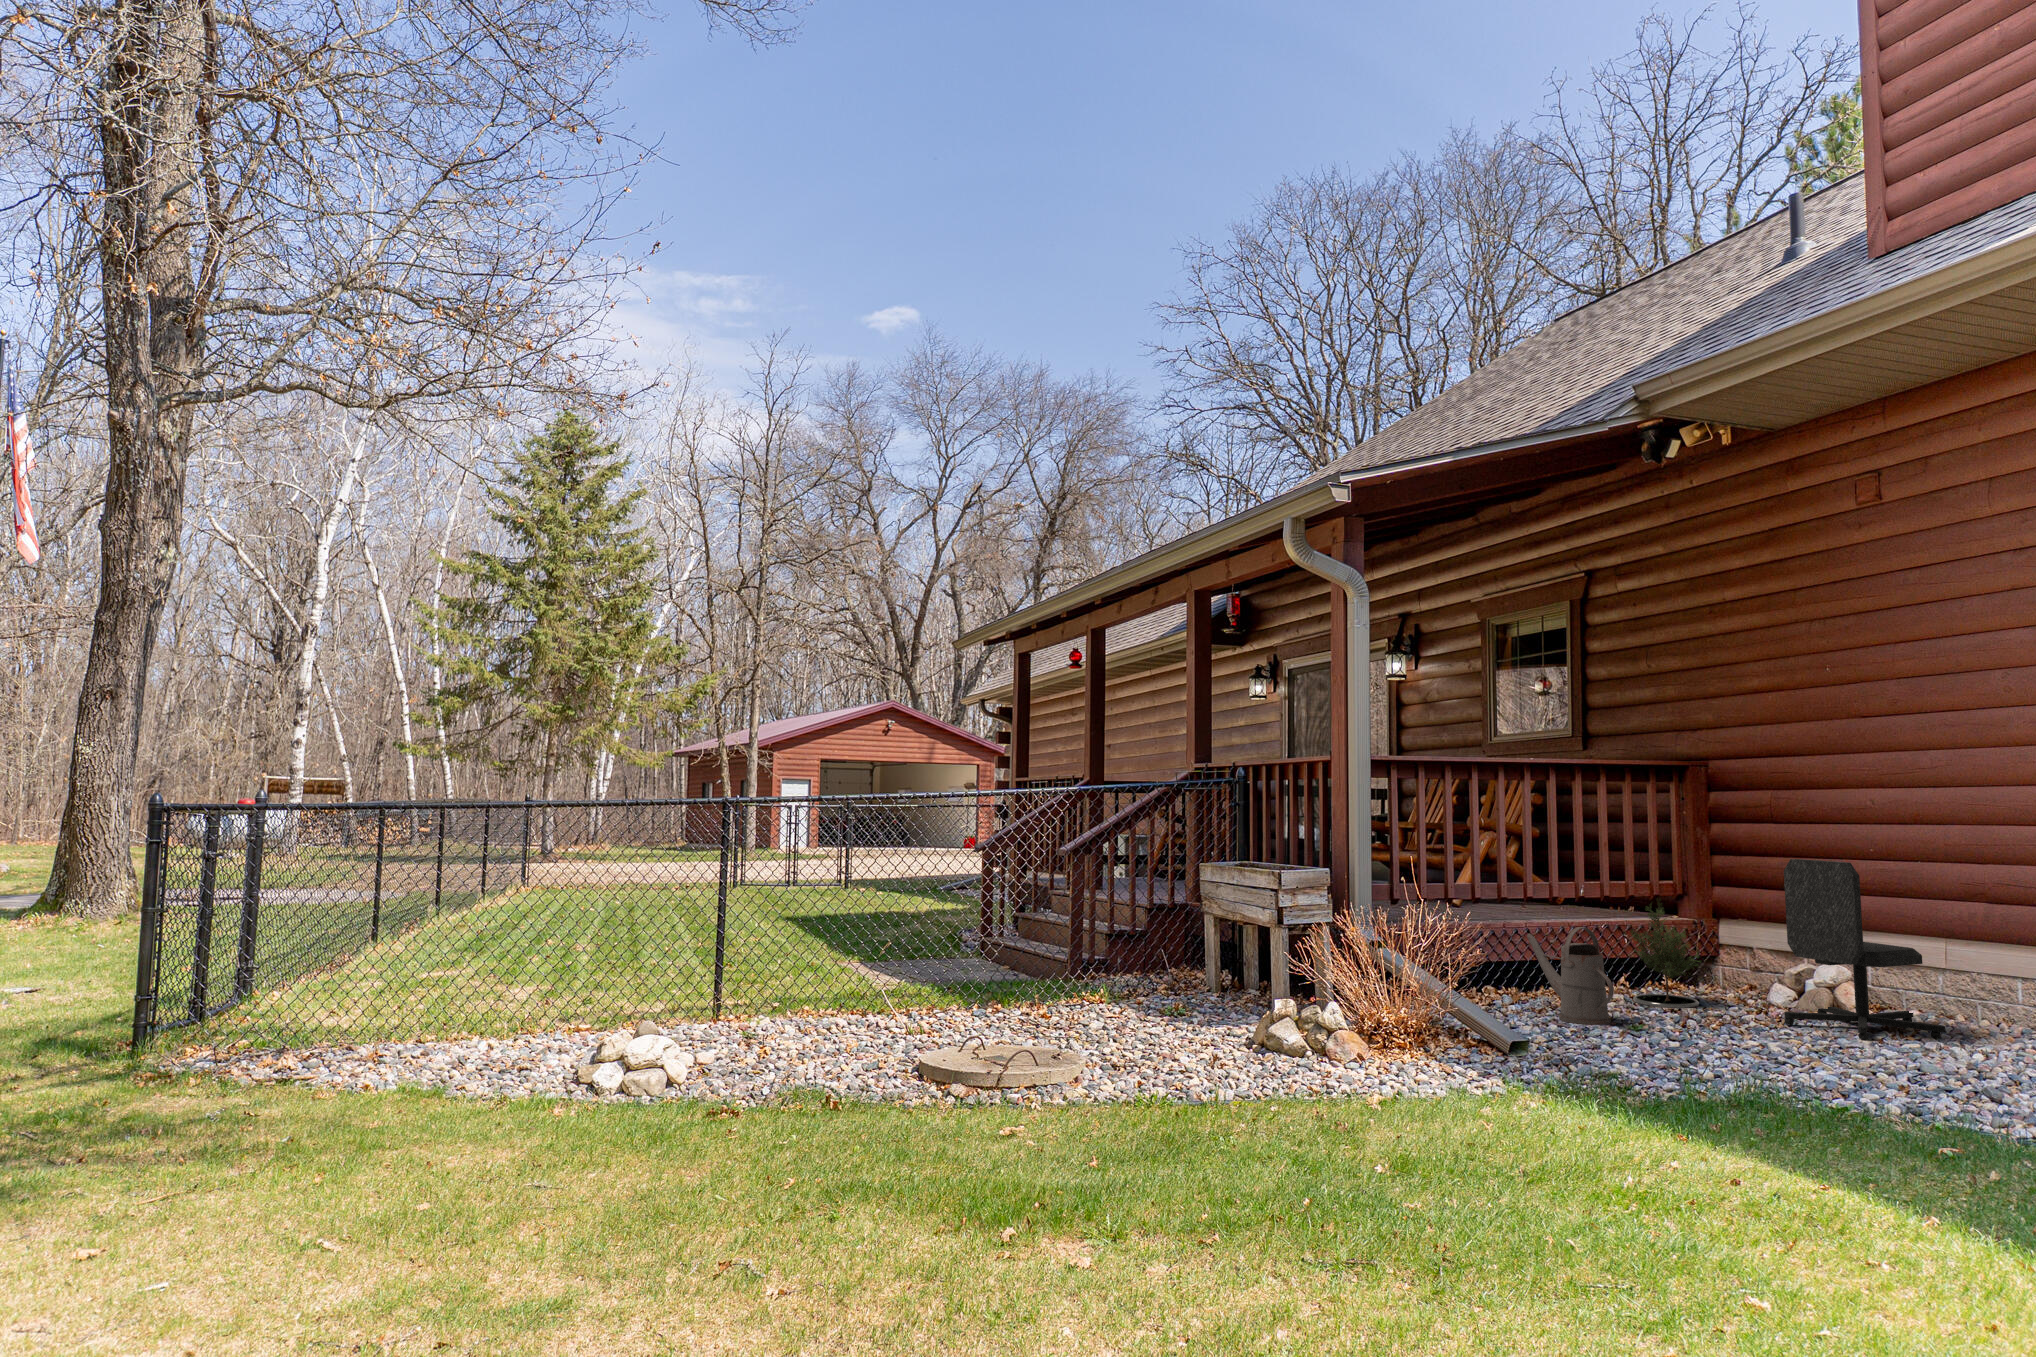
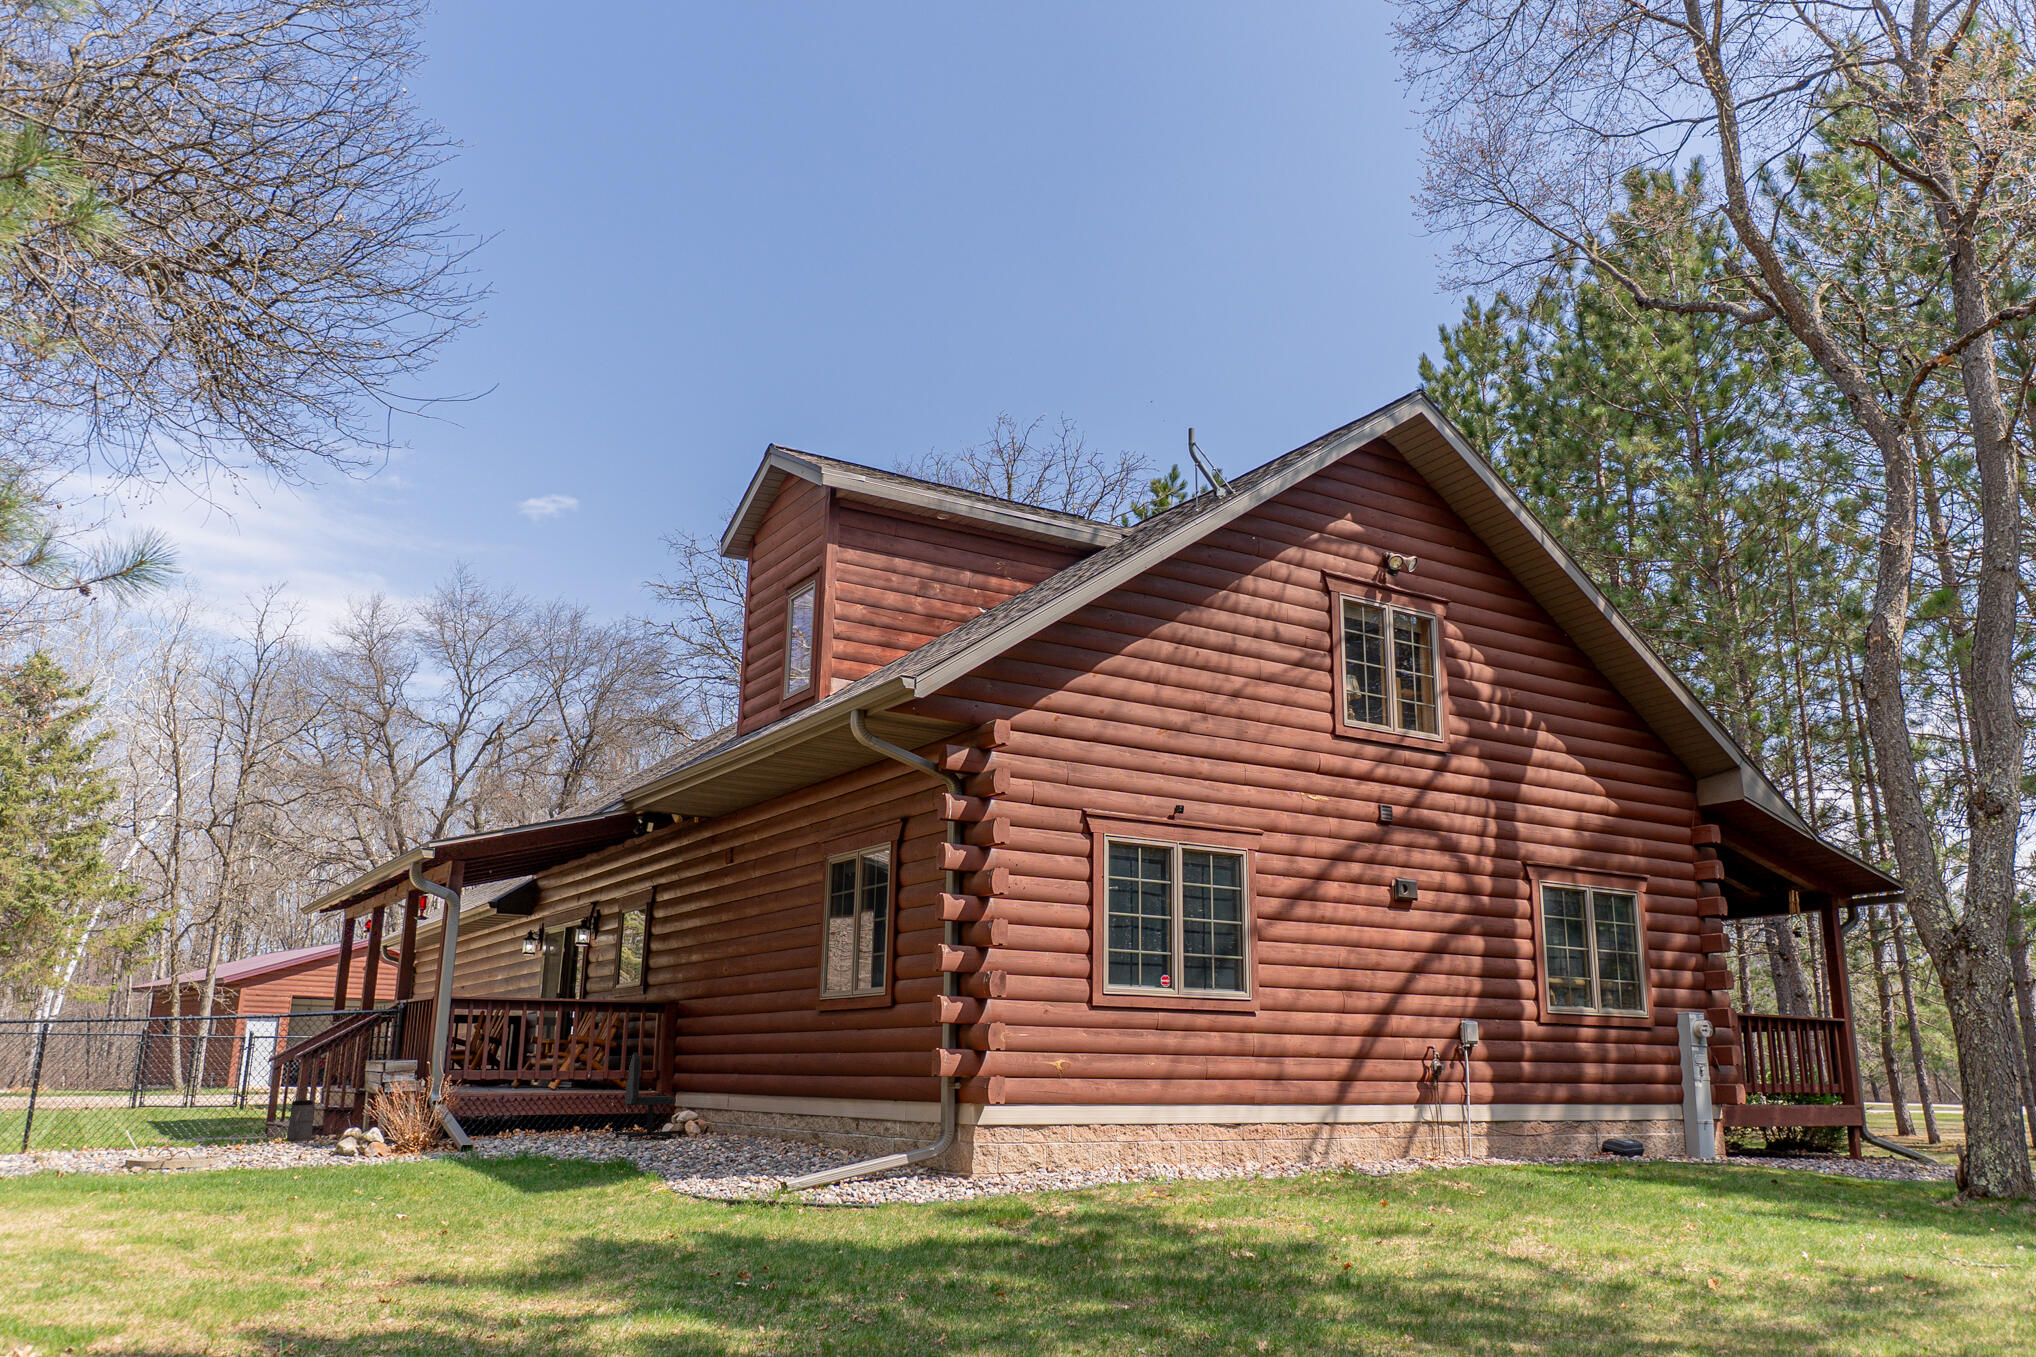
potted tree: present [1631,902,1699,1008] -> none [575,1076,611,1136]
watering can: present [1527,927,1614,1025] -> present [286,1091,314,1141]

